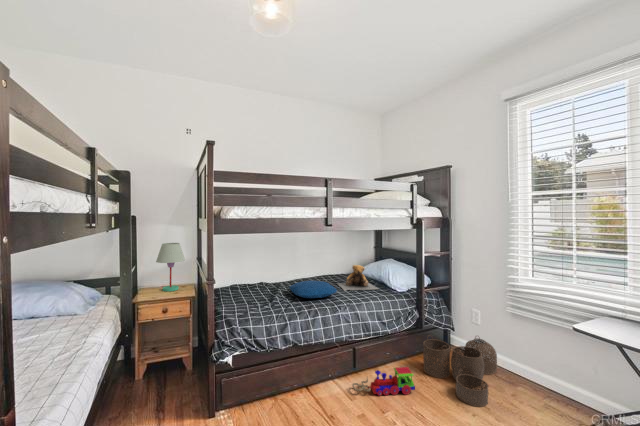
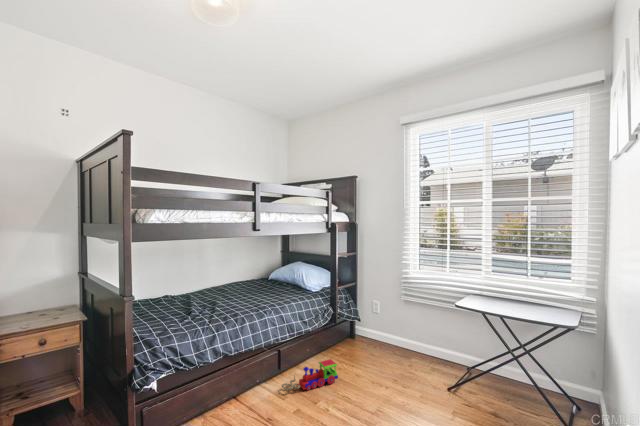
table lamp: present [156,243,185,291] -> none [21,254,66,318]
teddy bear: present [337,265,378,291] -> none [251,269,295,296]
pillow: present [289,281,337,298] -> none [204,288,258,307]
woven basket: present [423,335,497,407] -> none [339,323,395,381]

